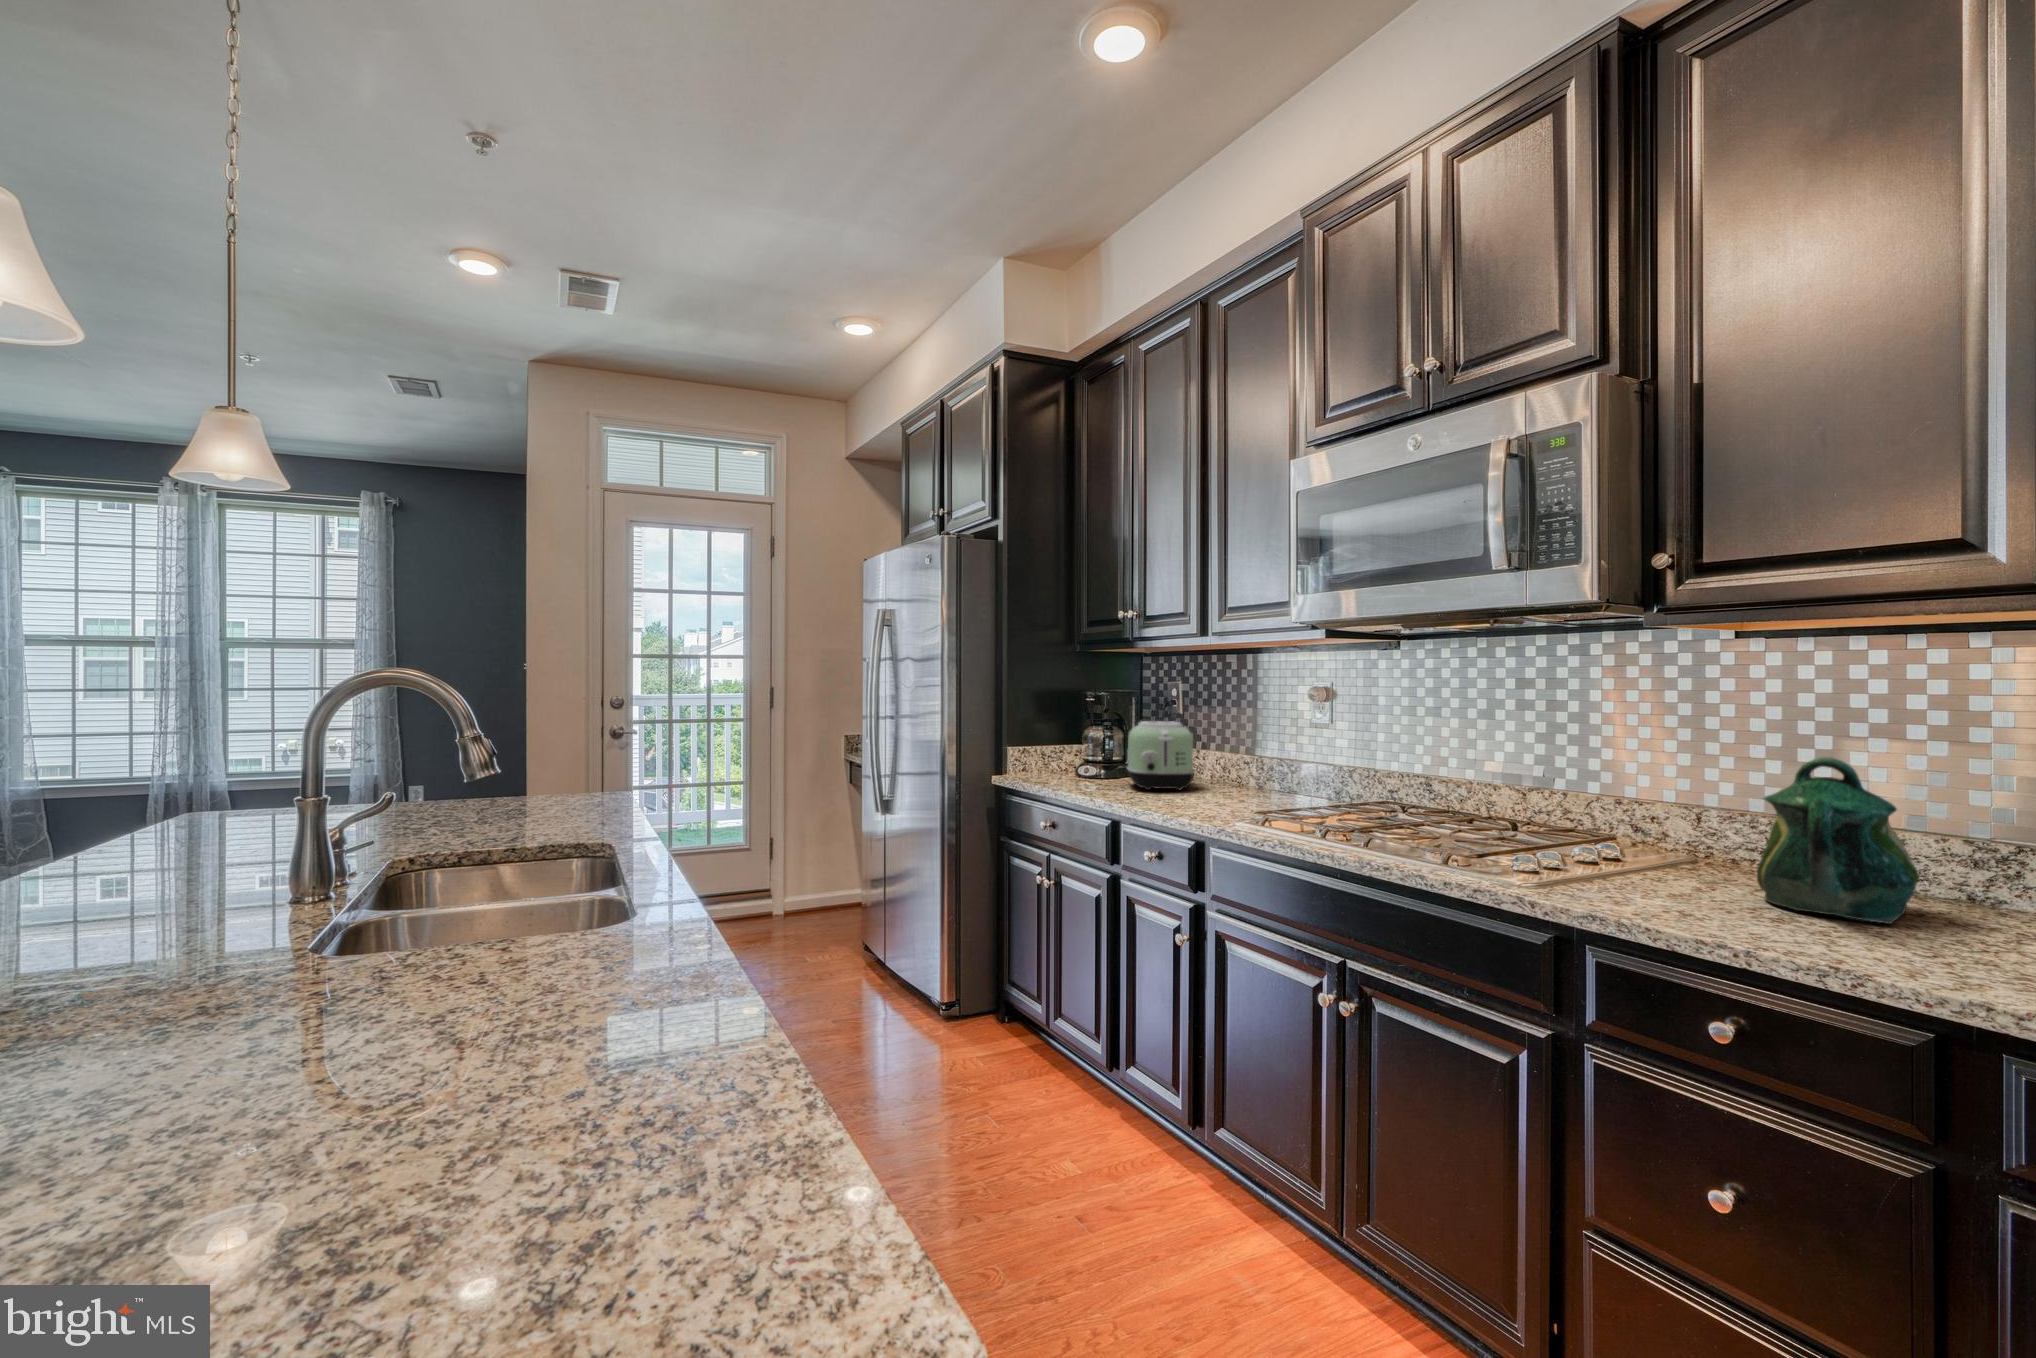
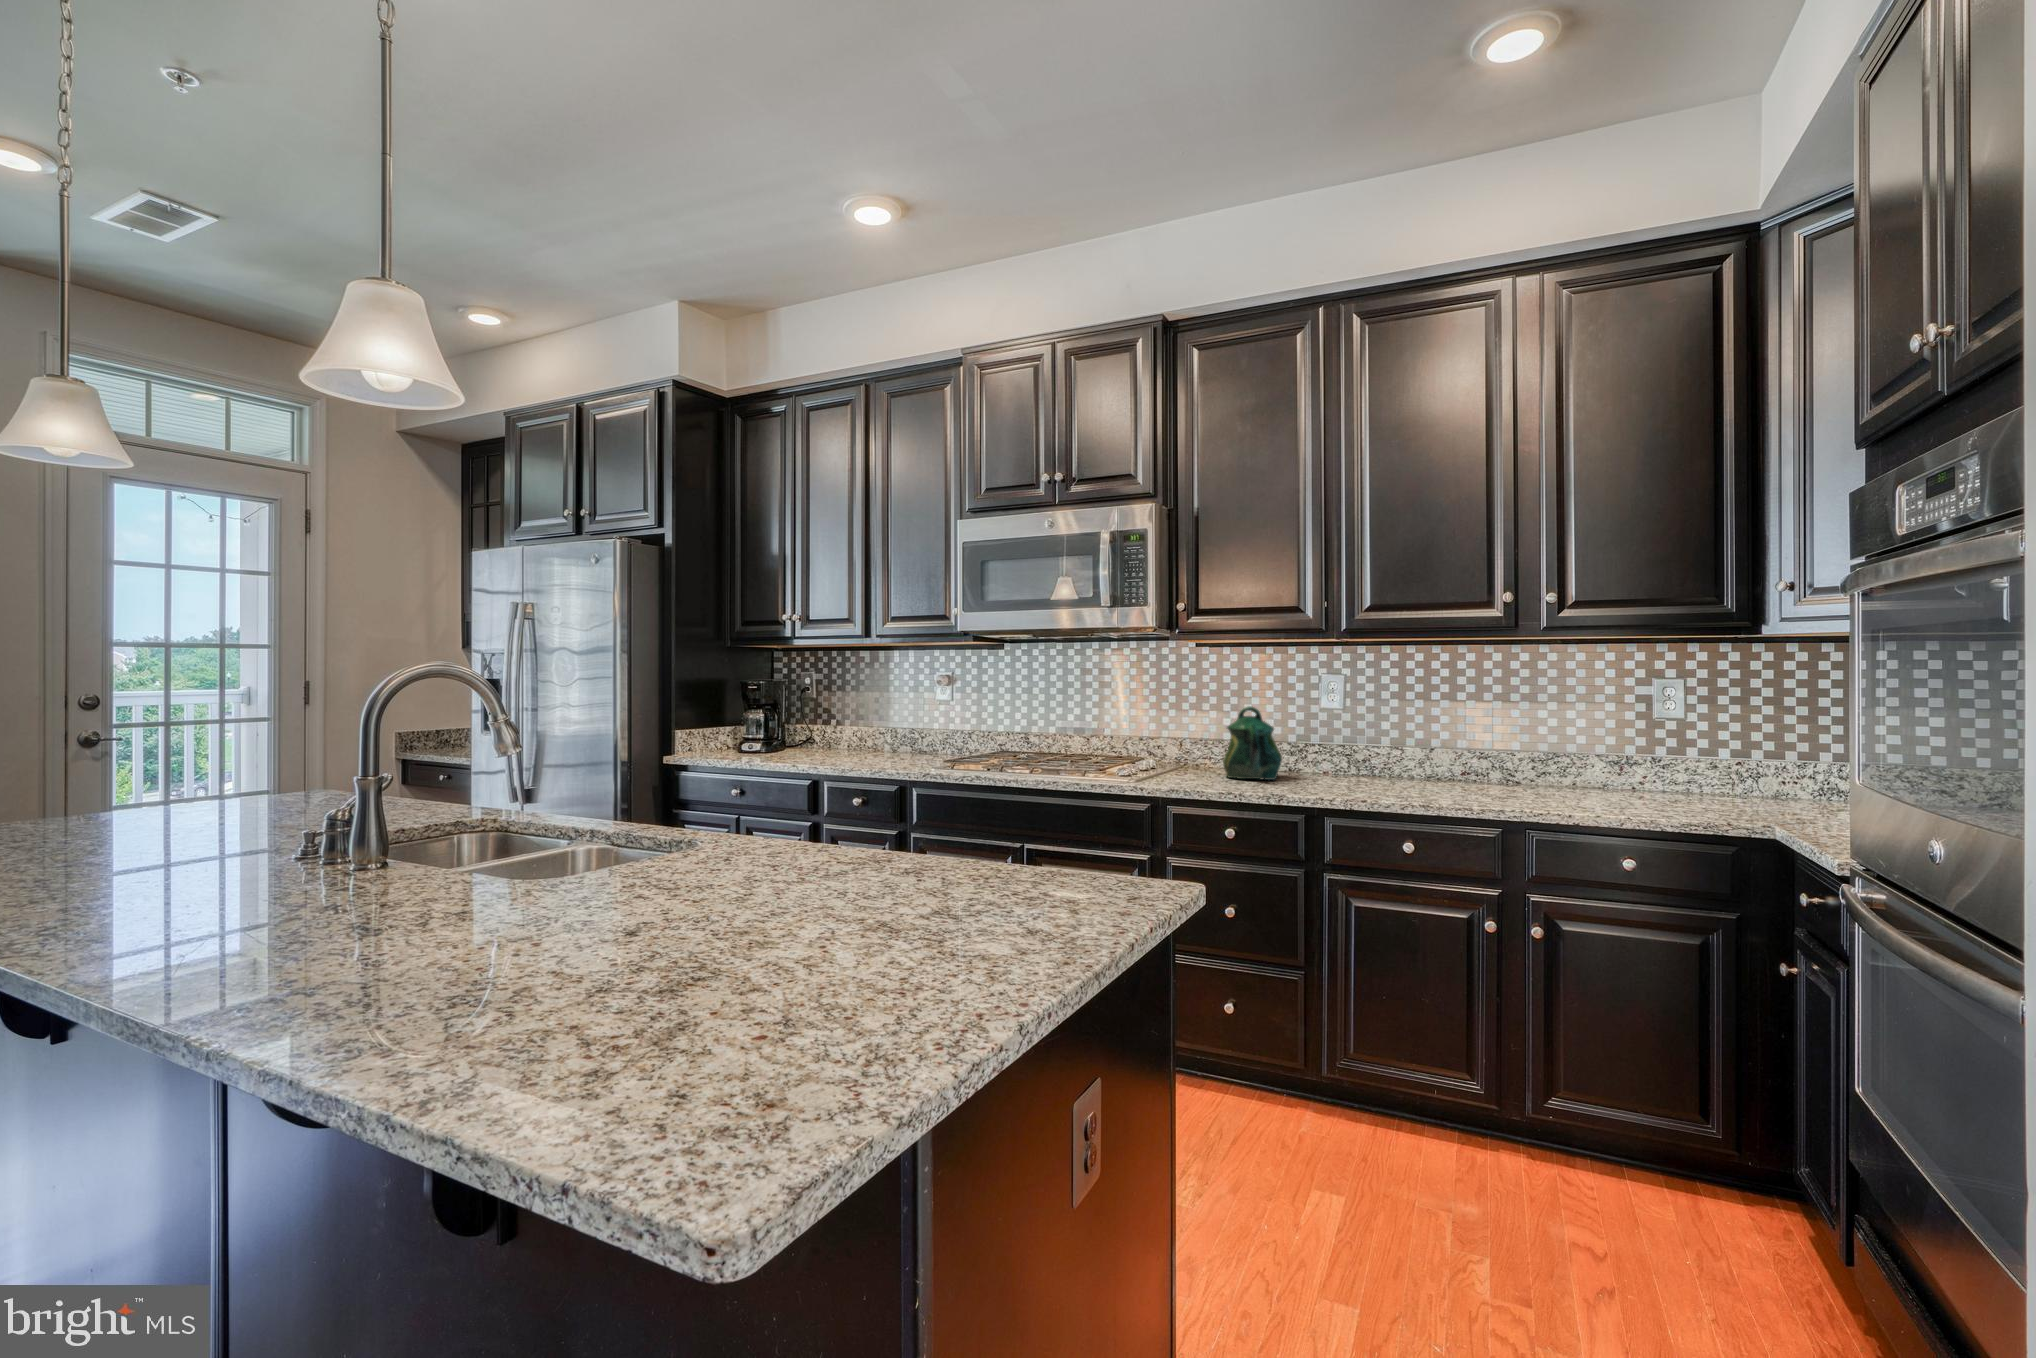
toaster: present [1127,721,1194,790] -> none [794,703,854,756]

